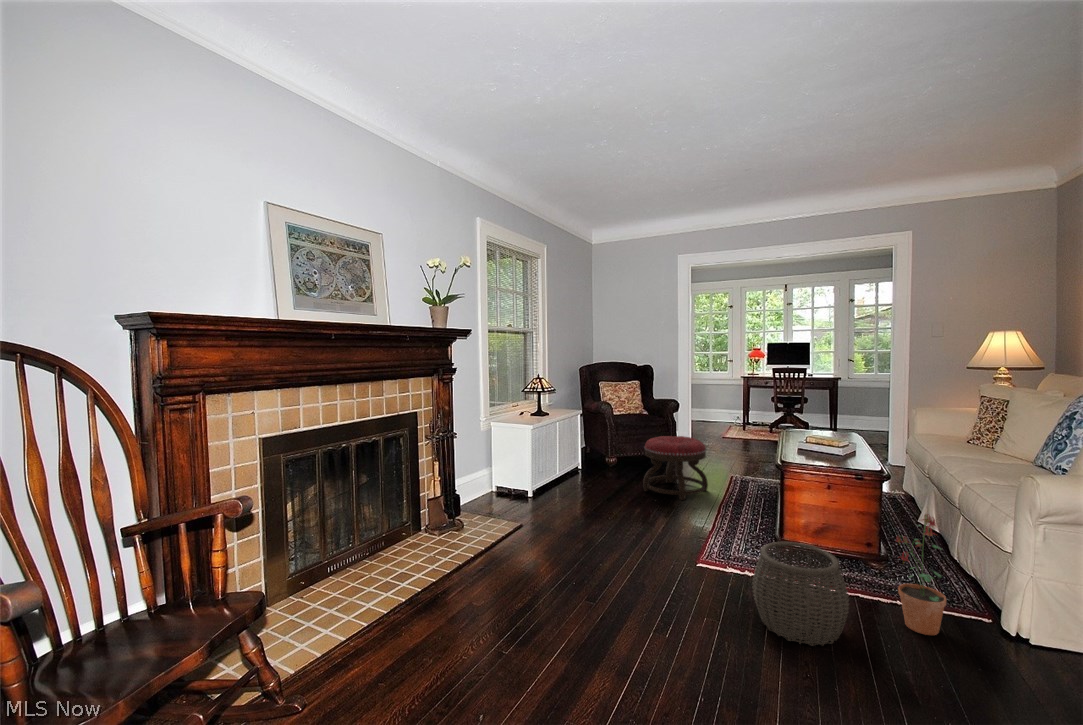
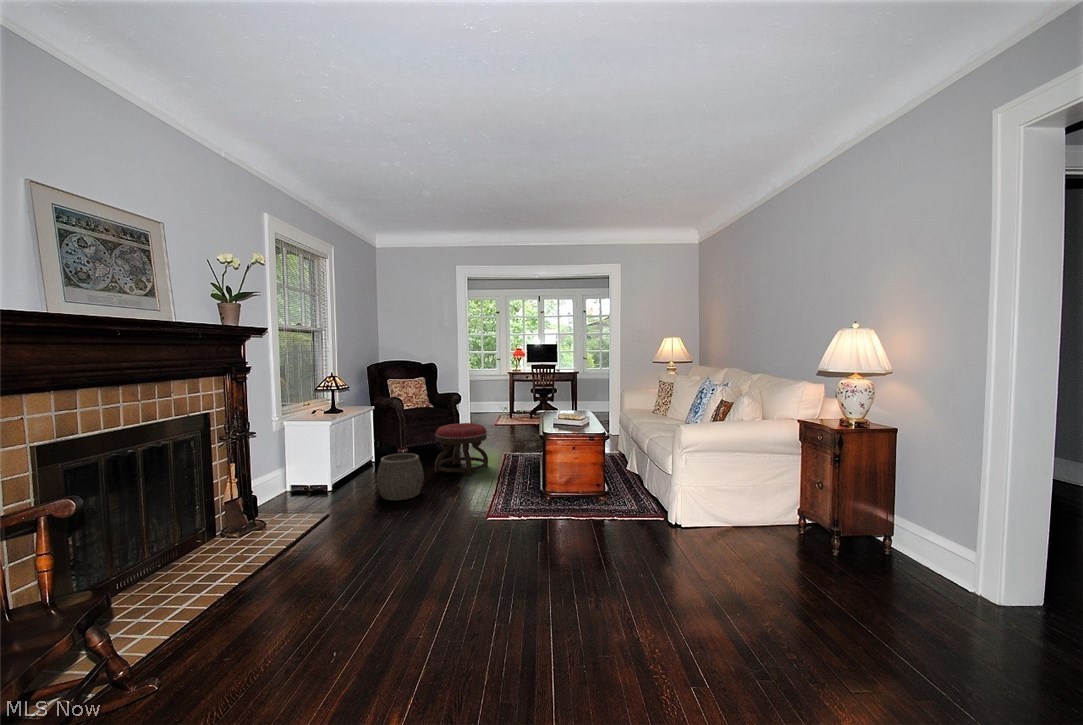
potted plant: present [896,514,946,635] -> none [614,455,640,531]
woven basket: present [752,542,849,646] -> present [377,453,423,501]

